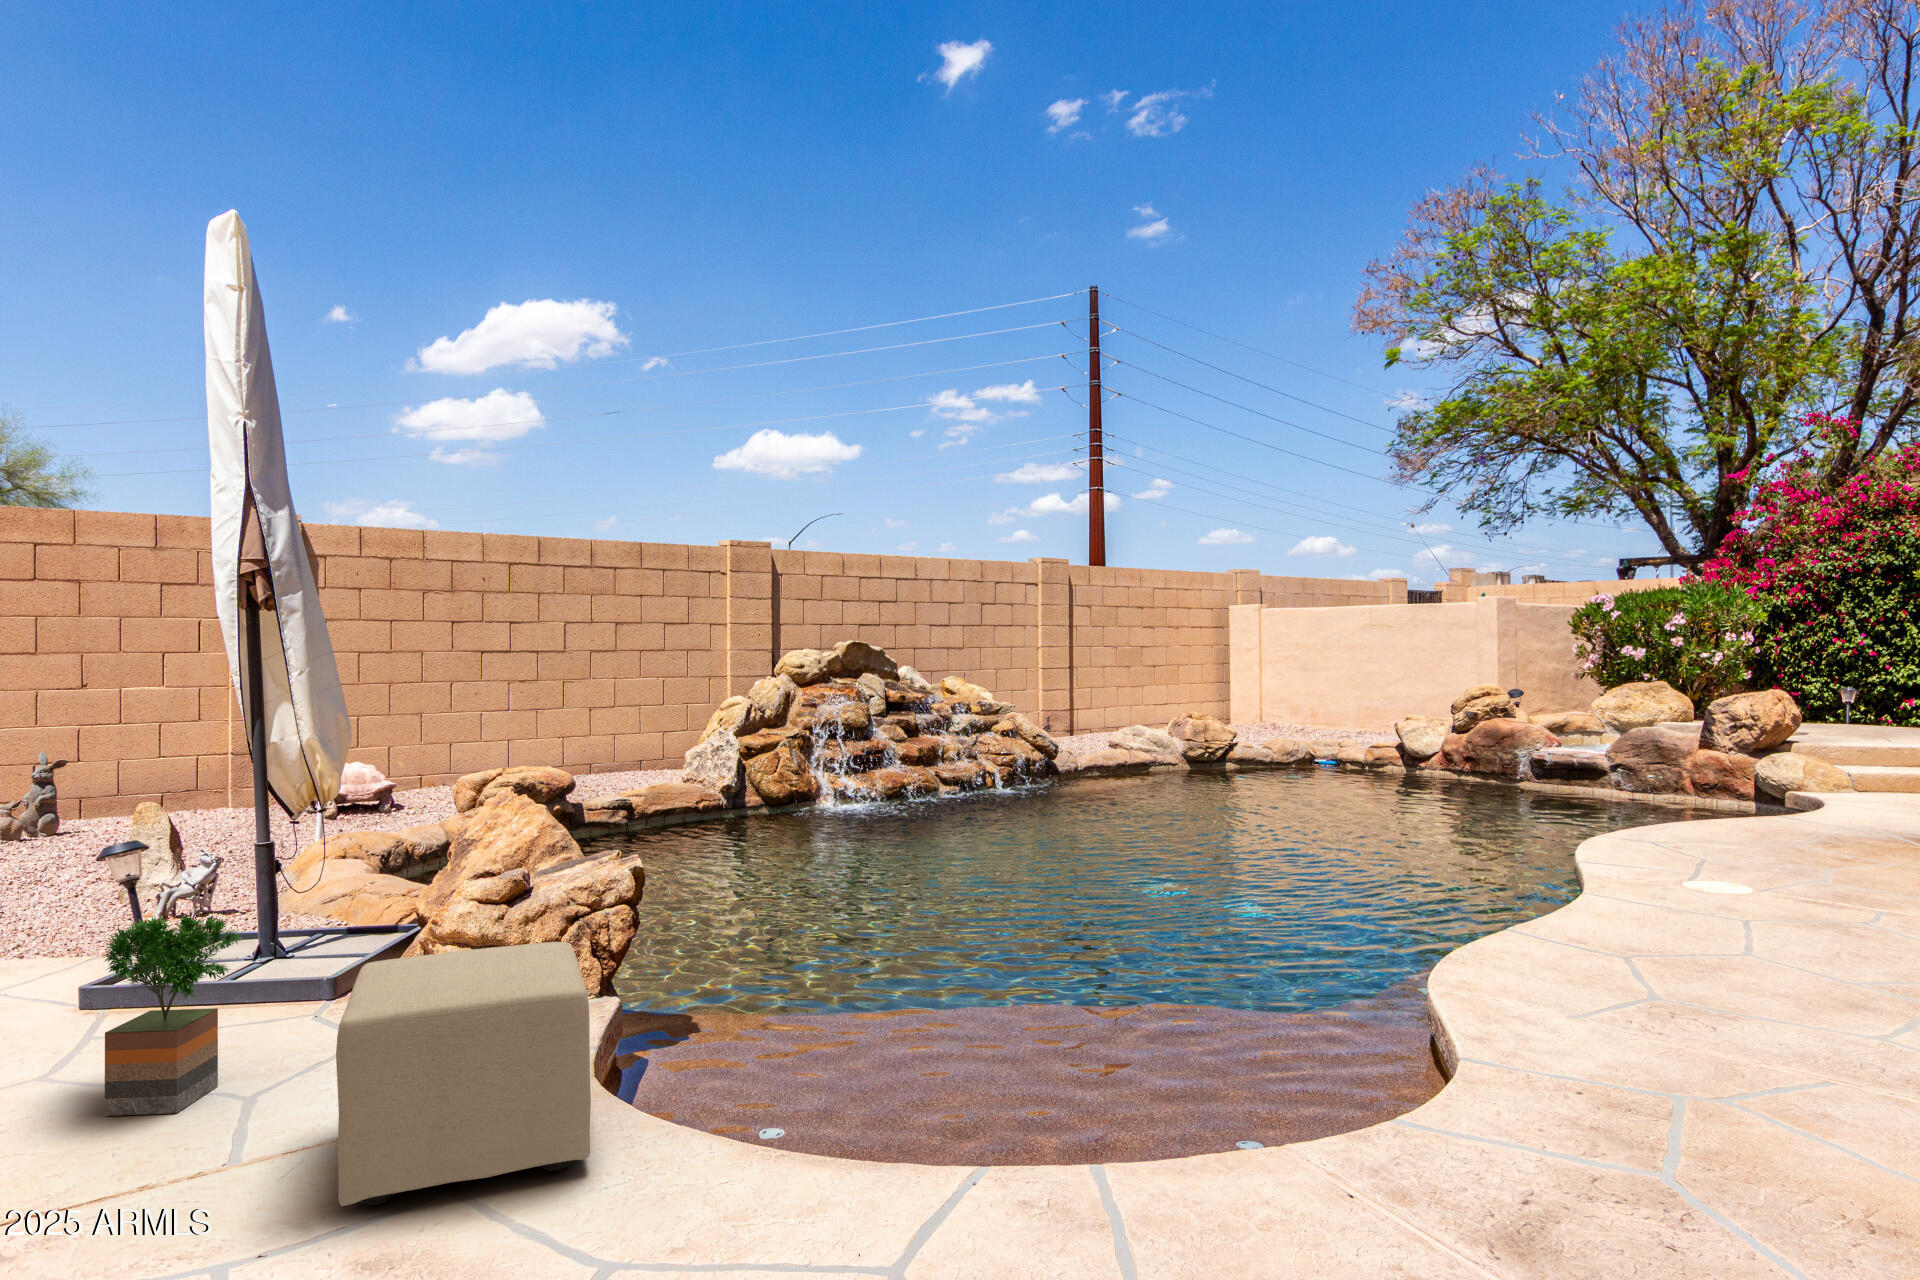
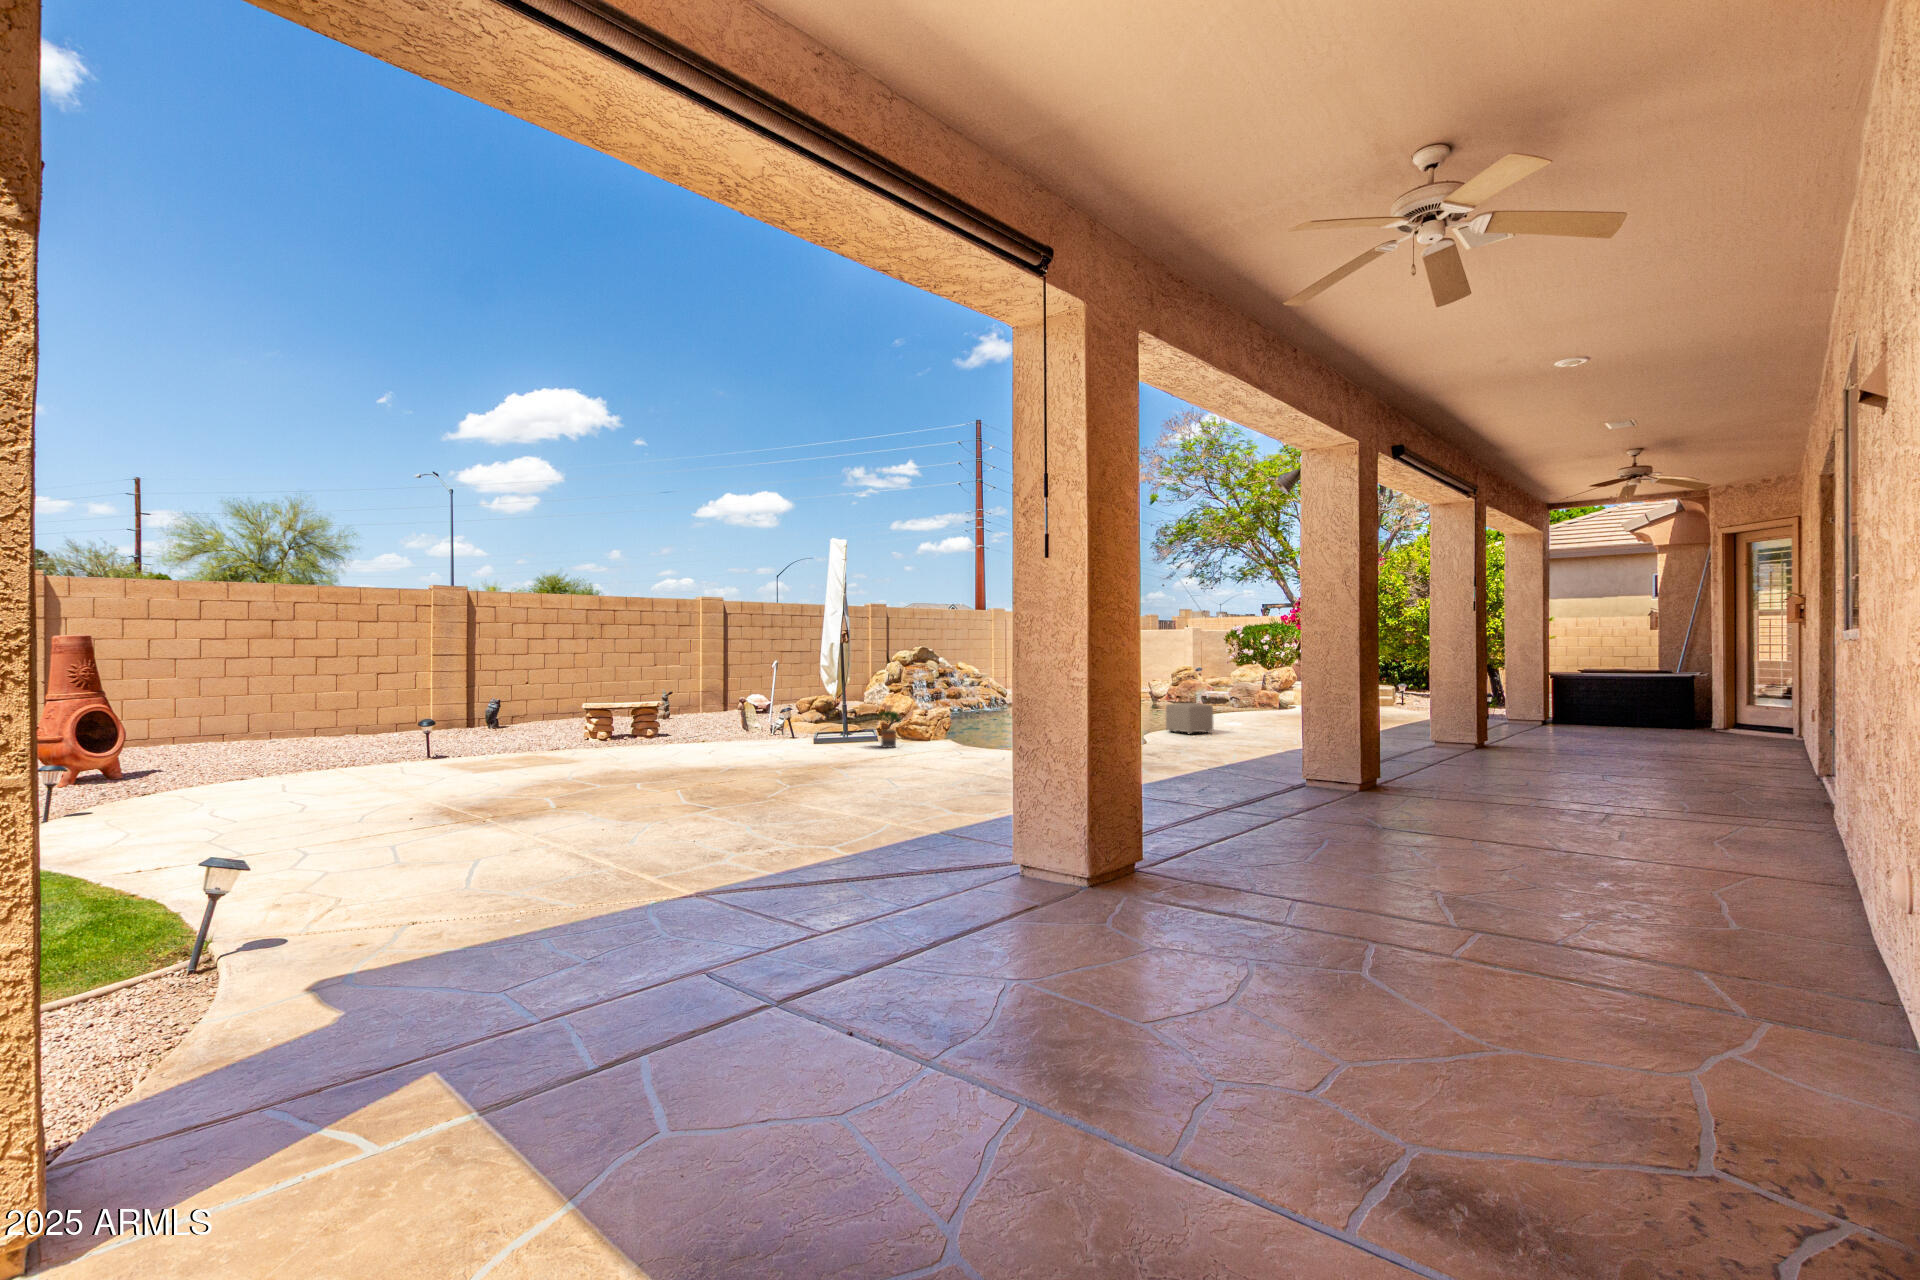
ottoman: present [336,942,591,1206] -> present [1166,703,1213,734]

